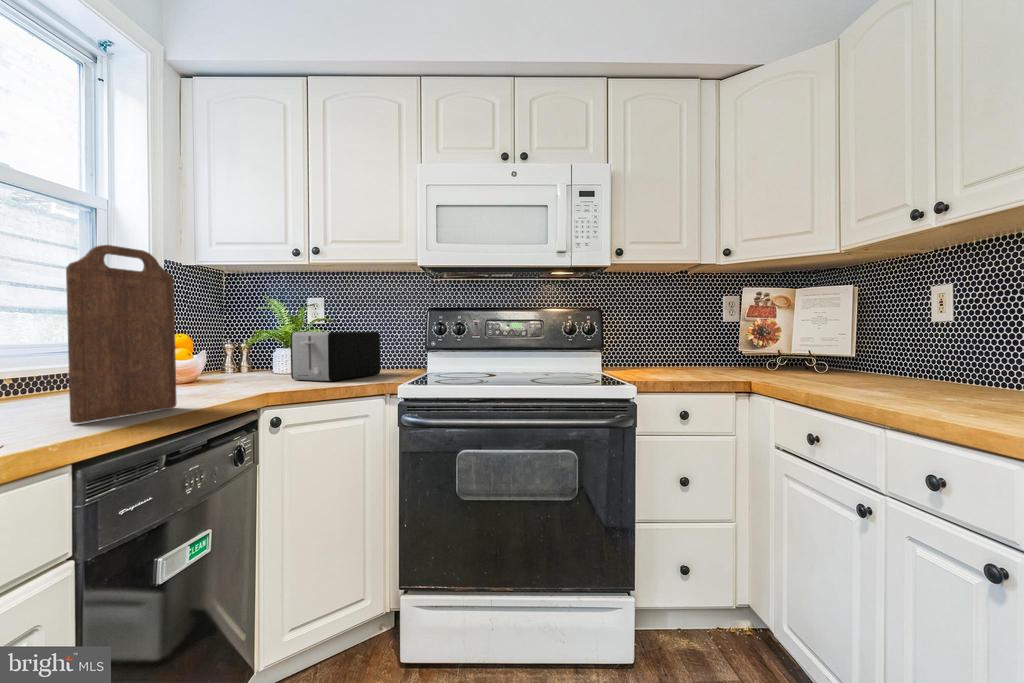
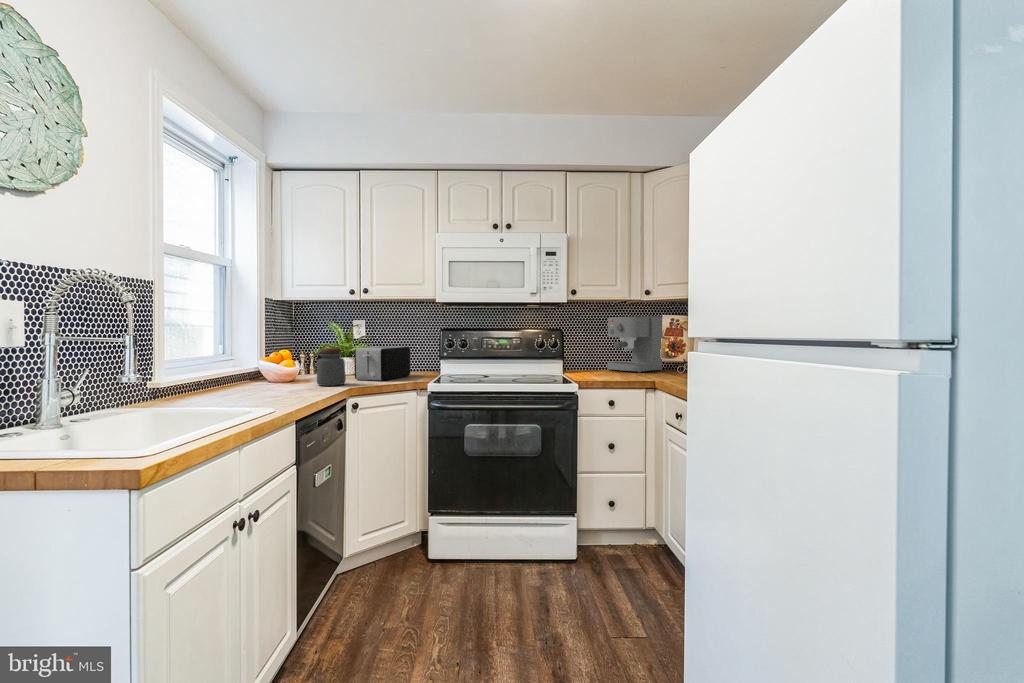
cutting board: present [66,245,177,423] -> none [274,311,313,403]
coffee maker: none [662,289,741,370] -> present [607,316,662,373]
jar: none [218,329,268,389] -> present [317,348,346,386]

